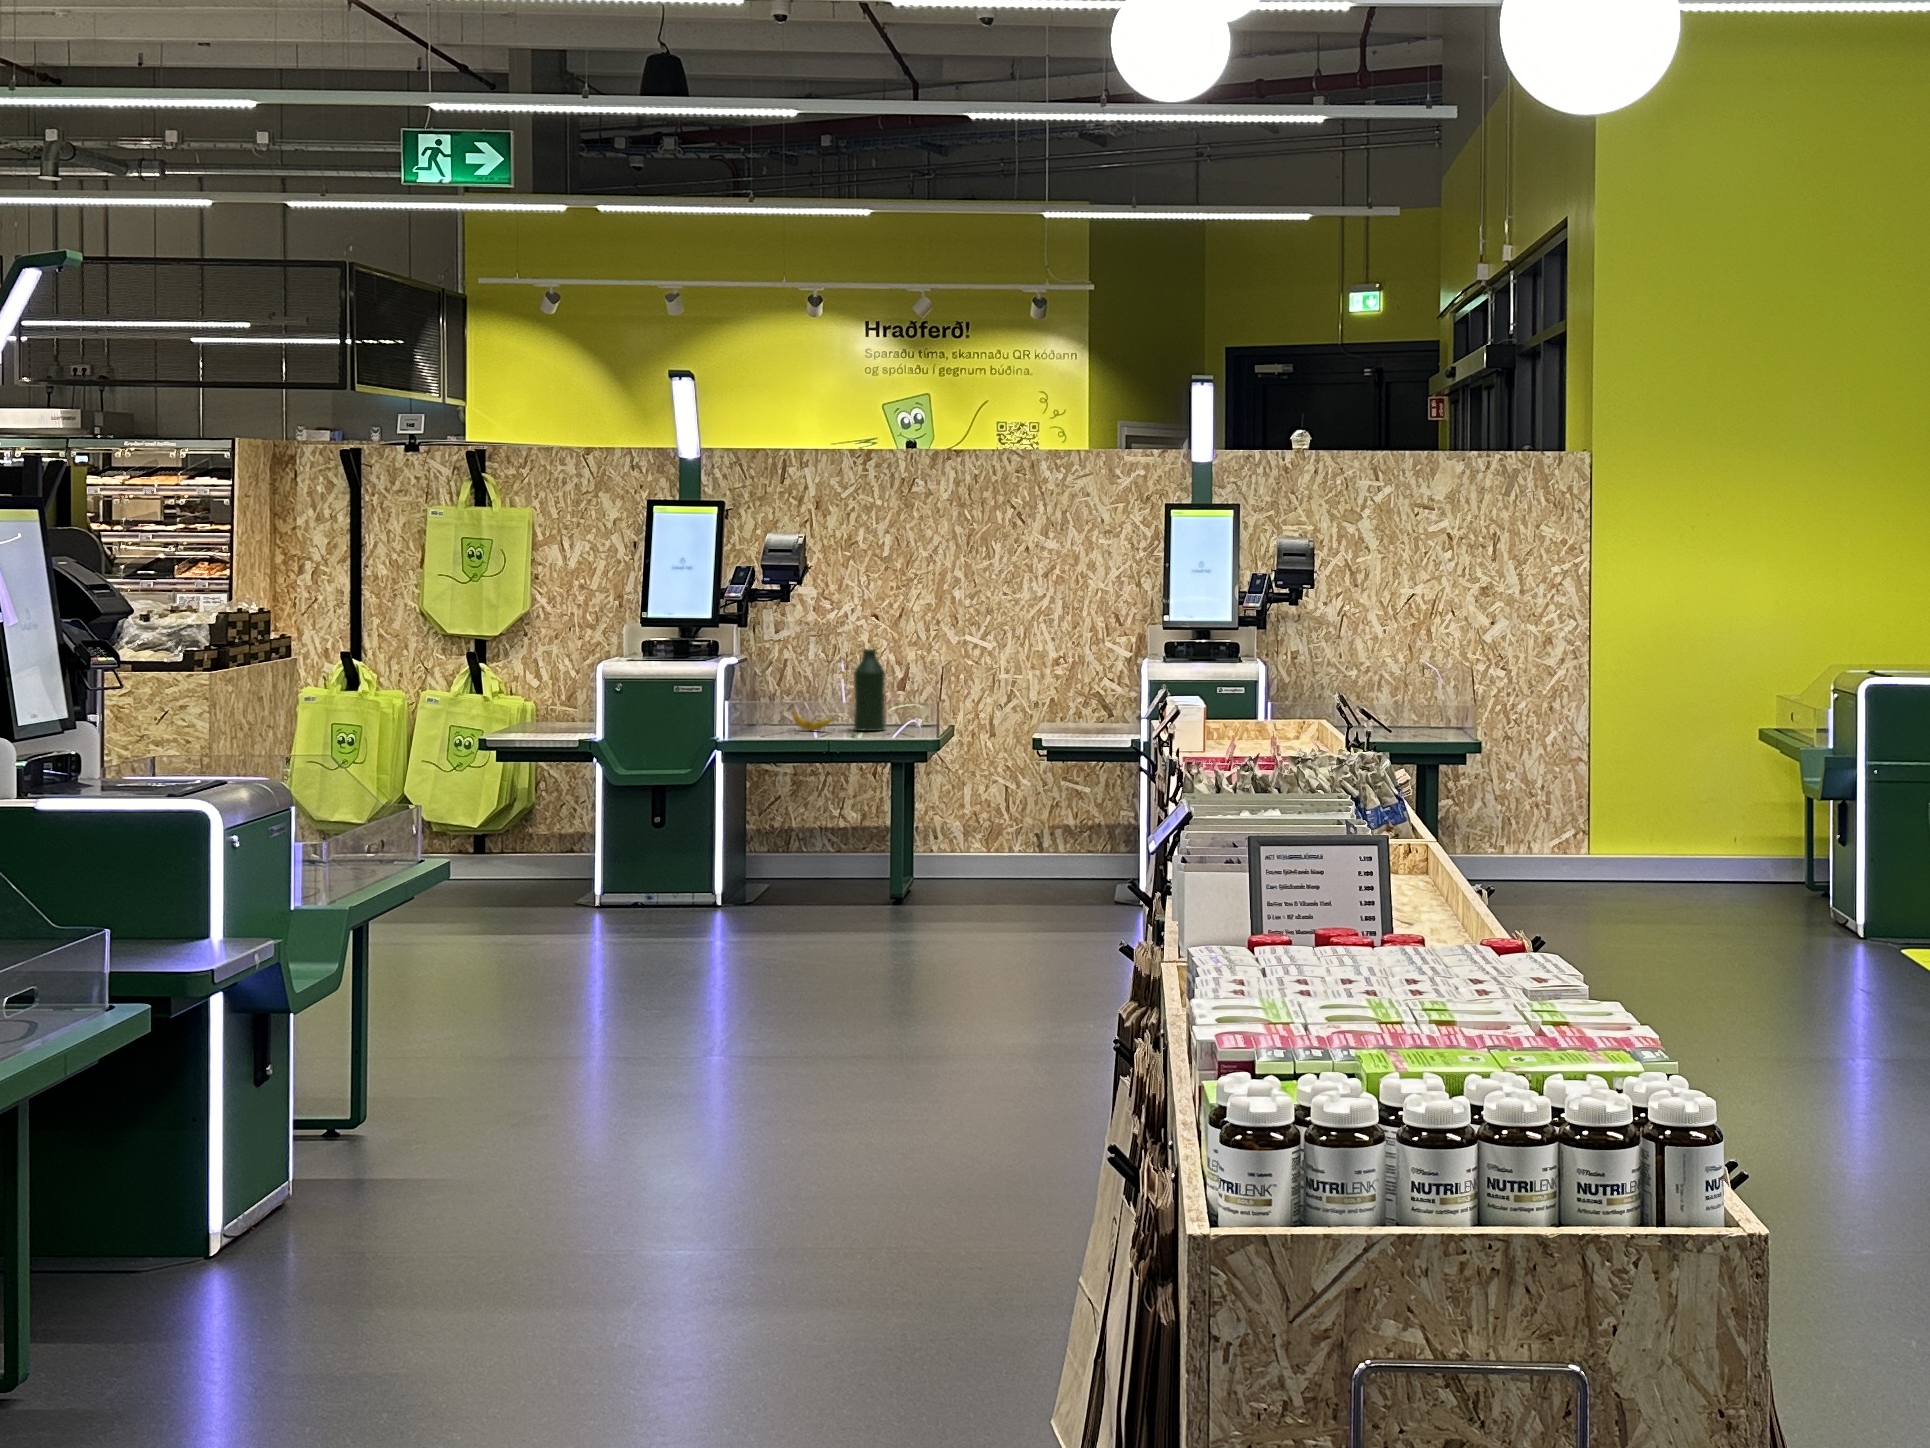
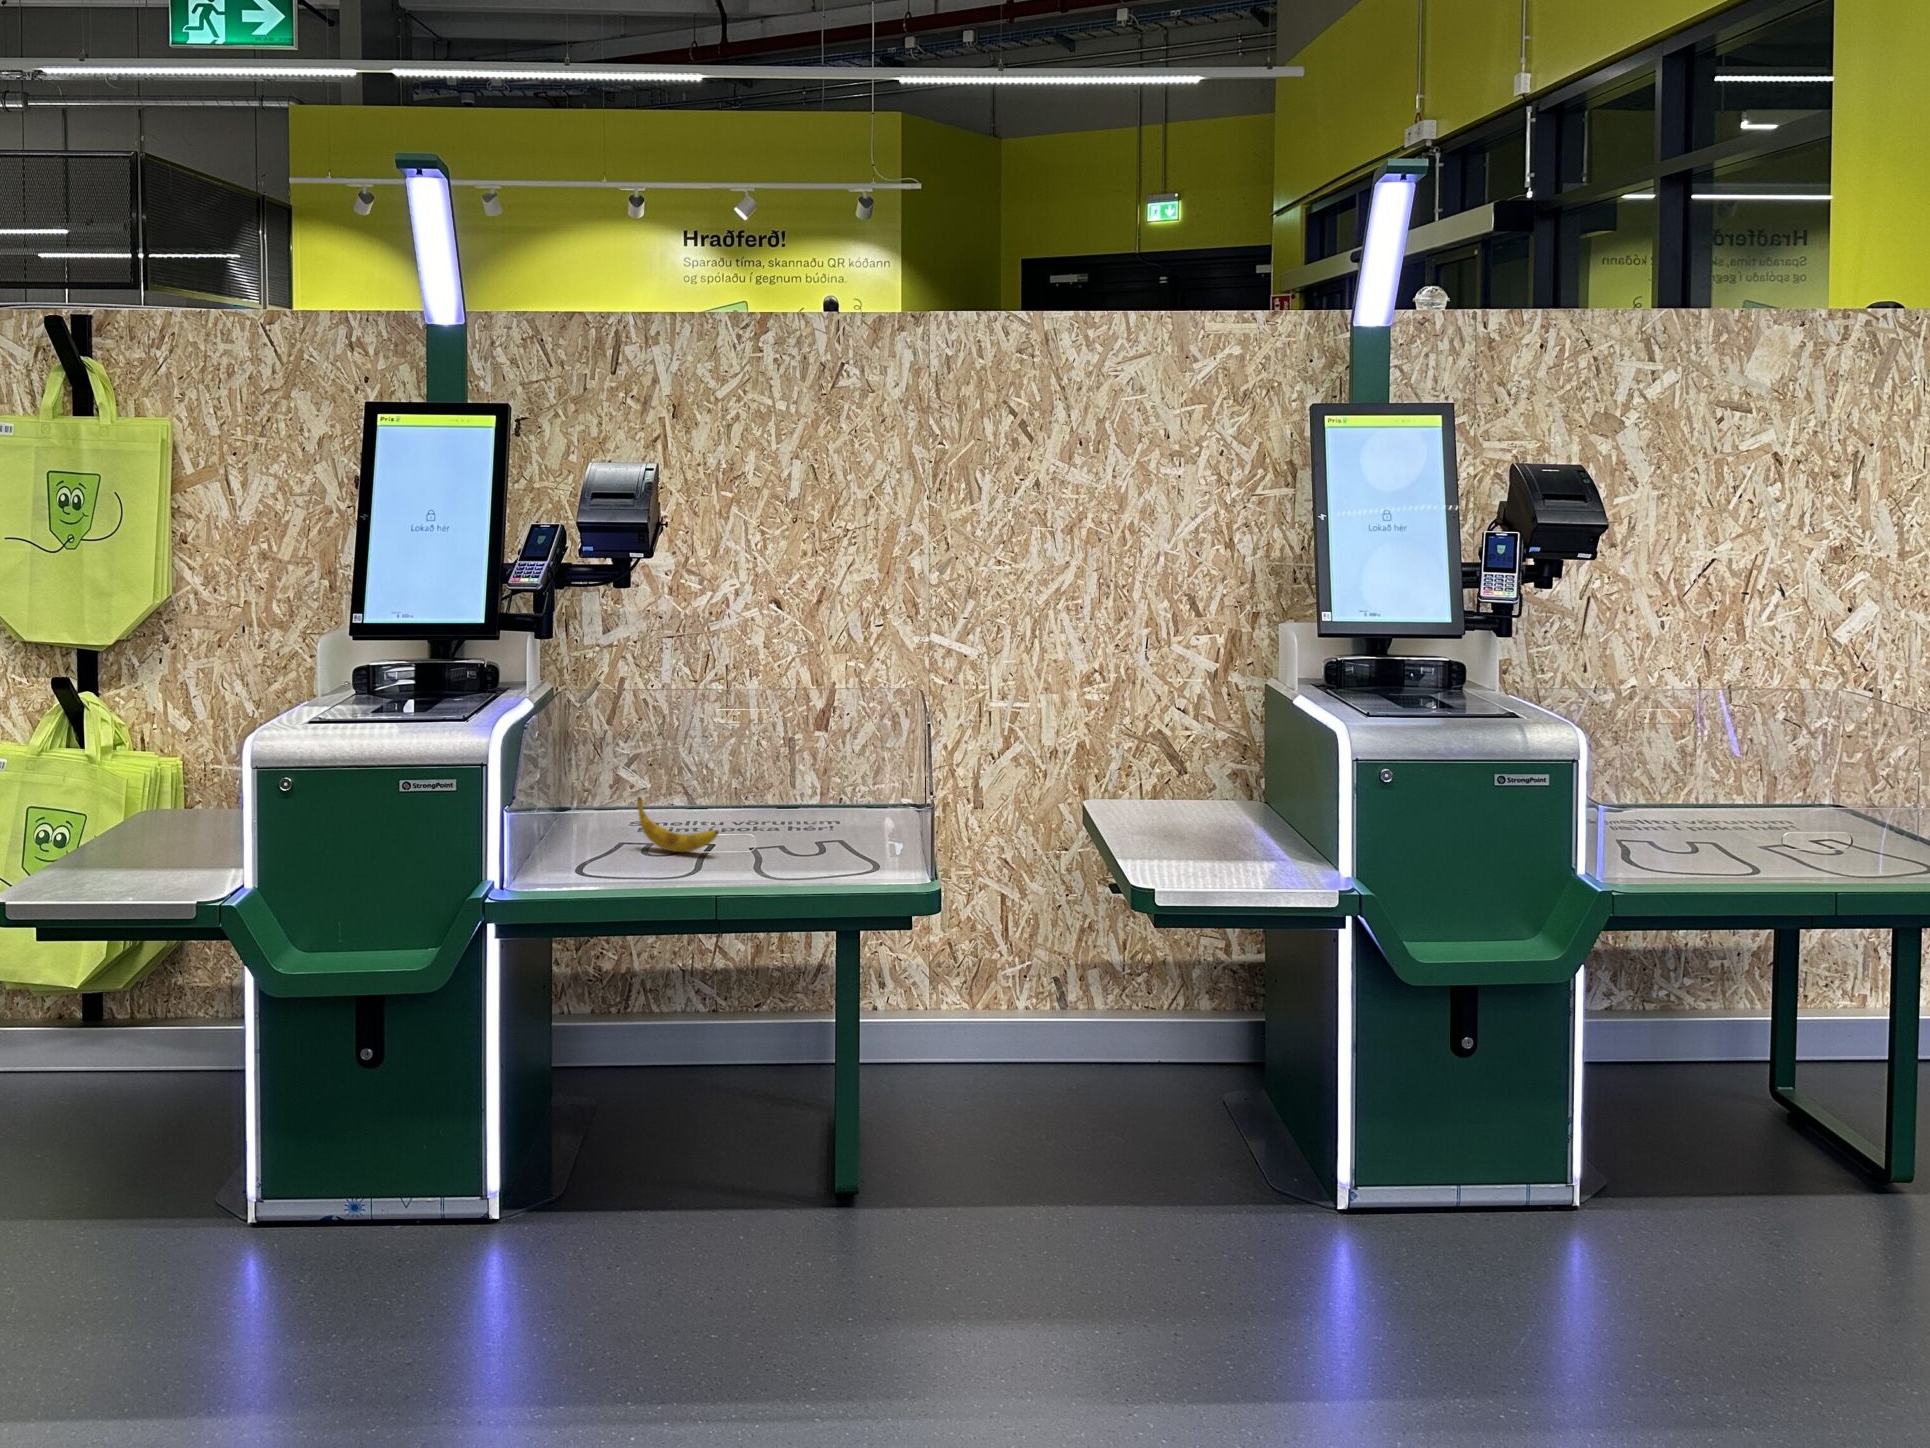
bottle: present [854,649,885,731] -> none [760,690,820,856]

